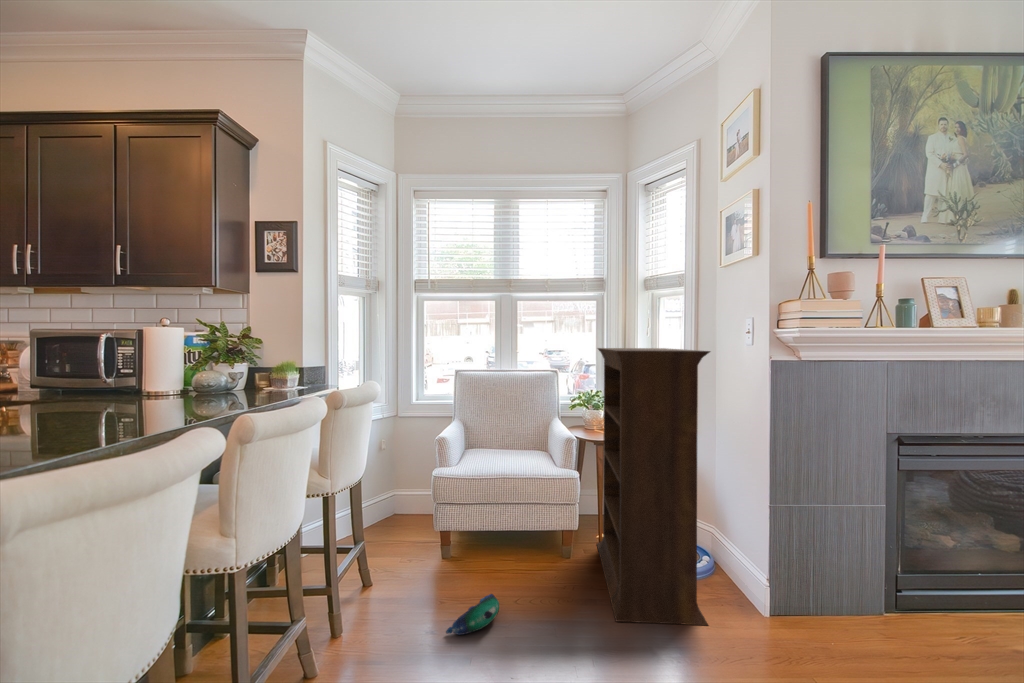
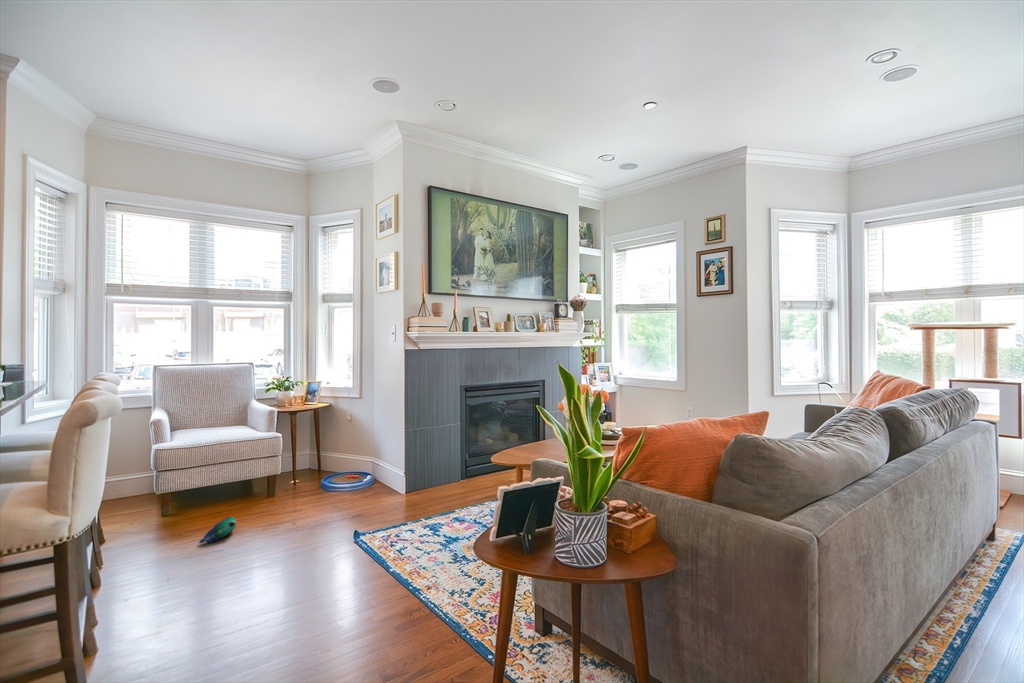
bookcase: present [597,348,710,626] -> none [292,345,373,513]

